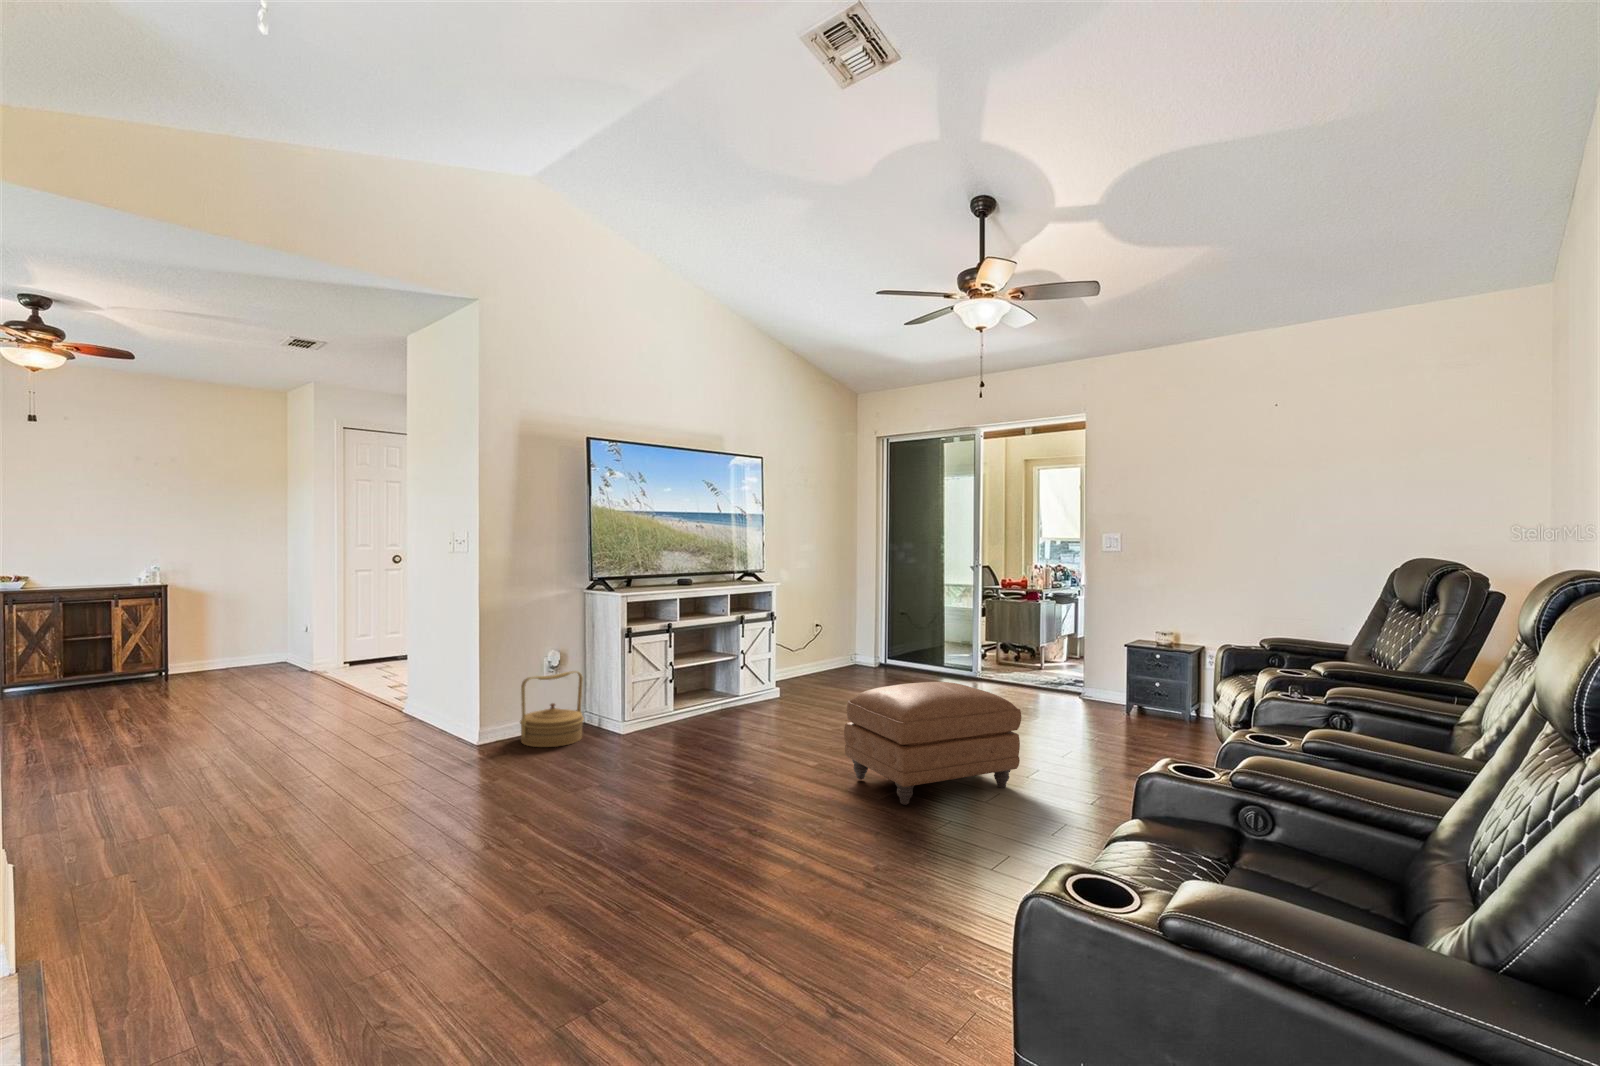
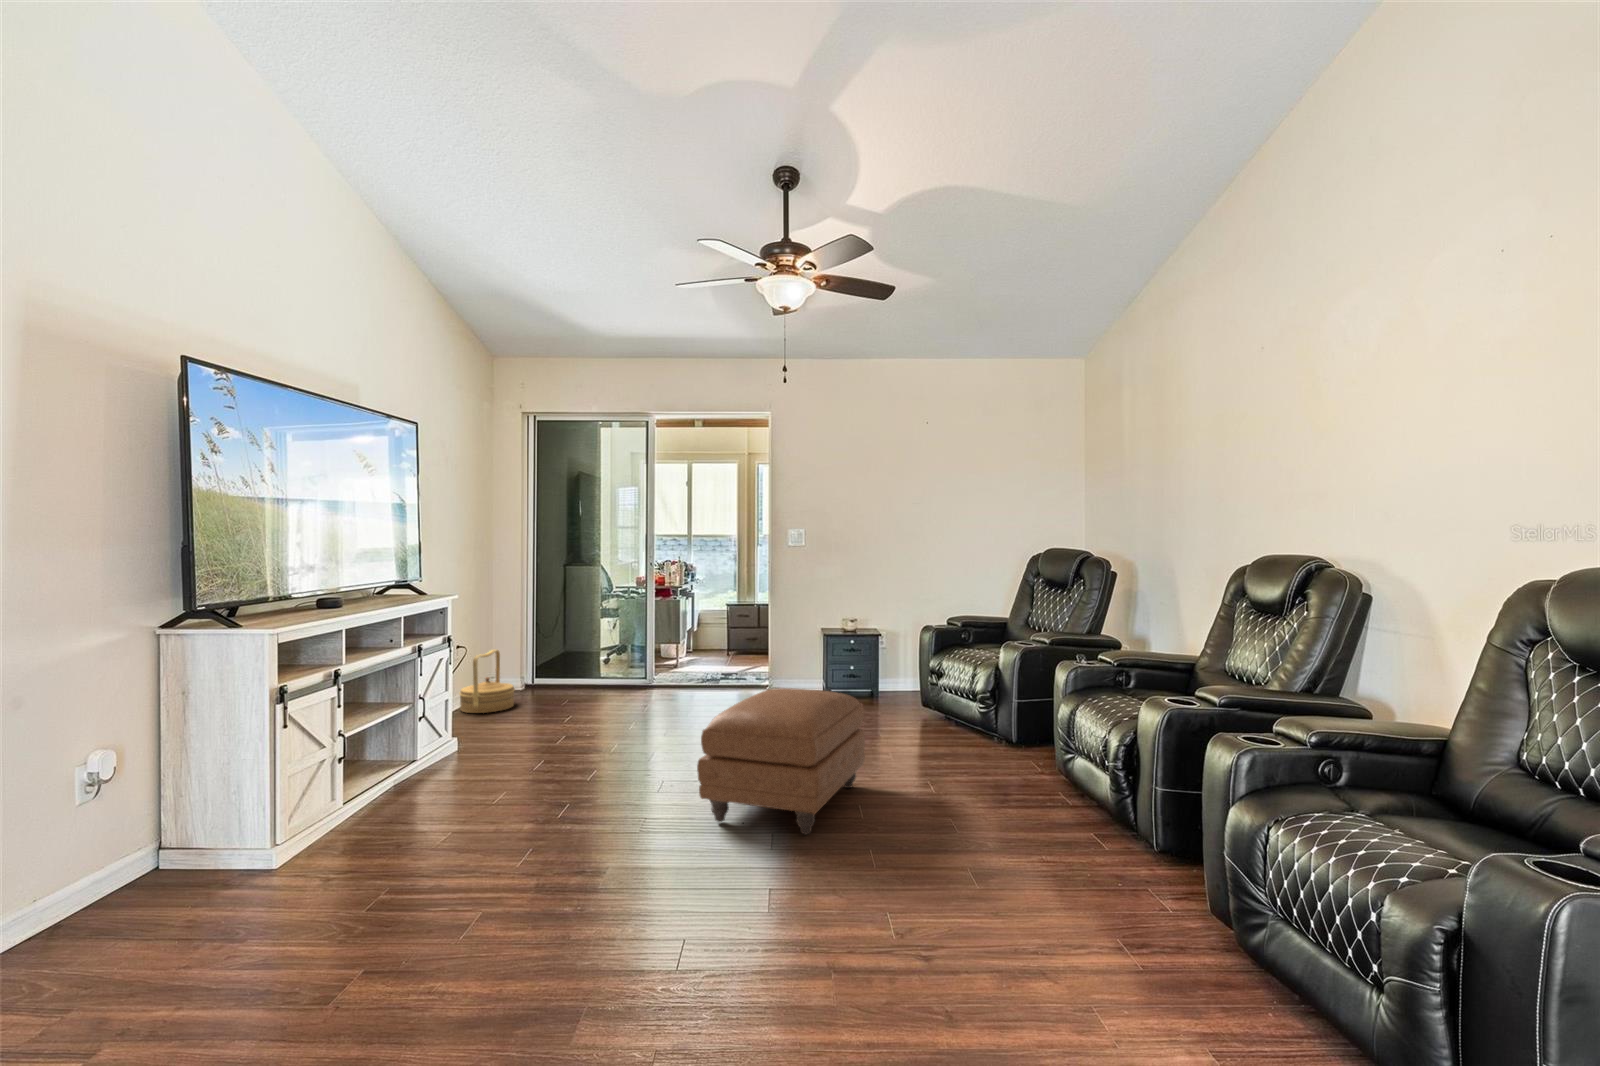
woven basket: present [520,671,584,747] -> present [459,649,515,713]

